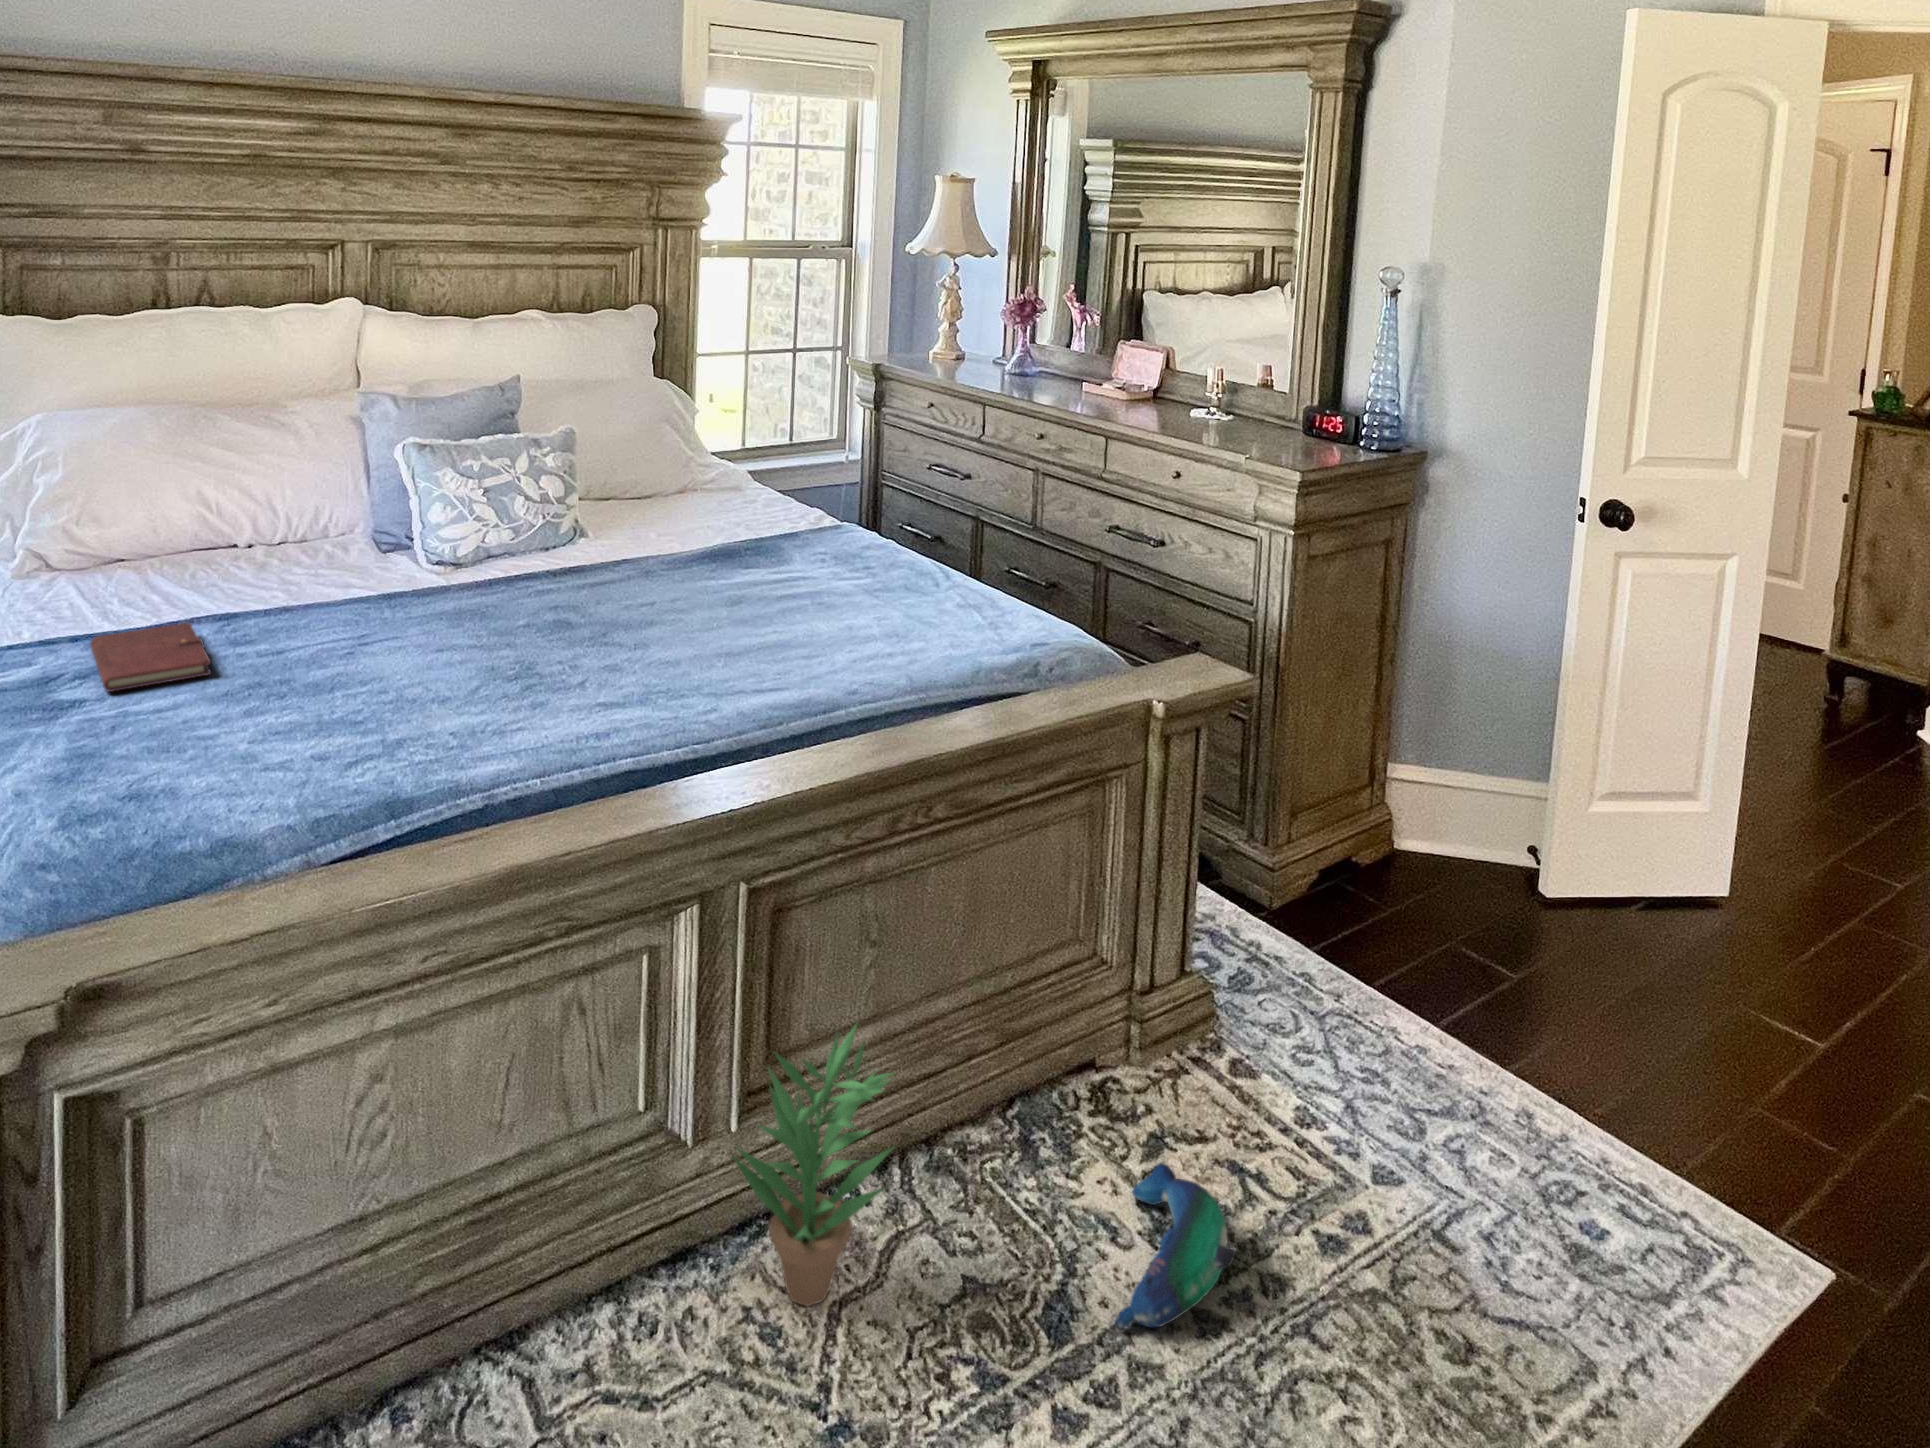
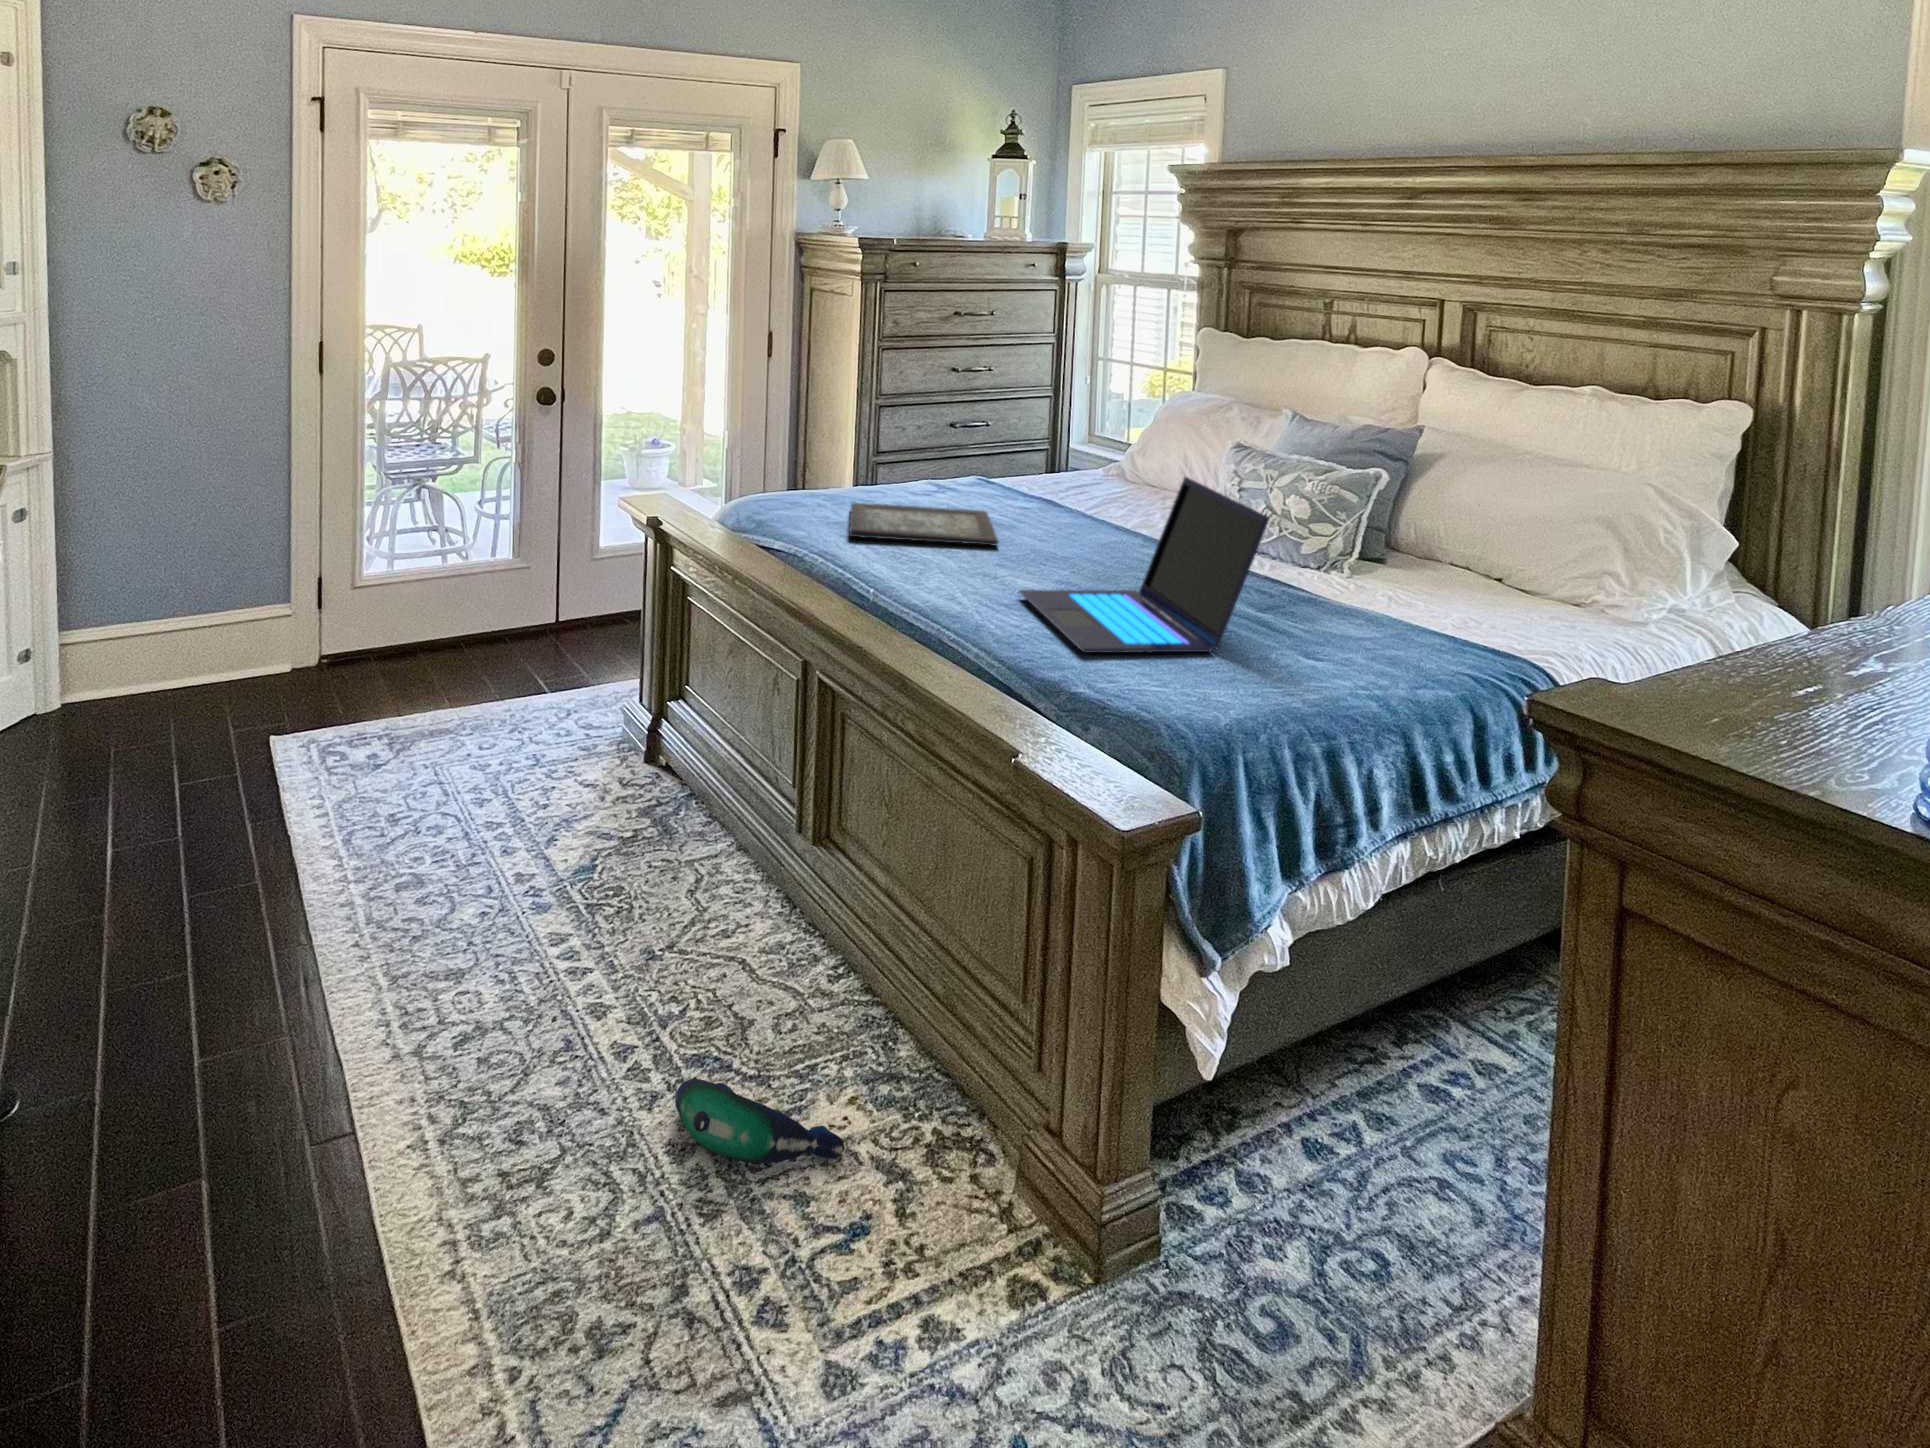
laptop: none [713,466,935,662] -> present [1019,477,1269,653]
notebook: present [90,623,211,692] -> none [934,479,1027,503]
tray: none [225,656,507,756] -> present [849,503,998,545]
potted plant: present [733,1025,896,1306] -> none [705,753,824,962]

